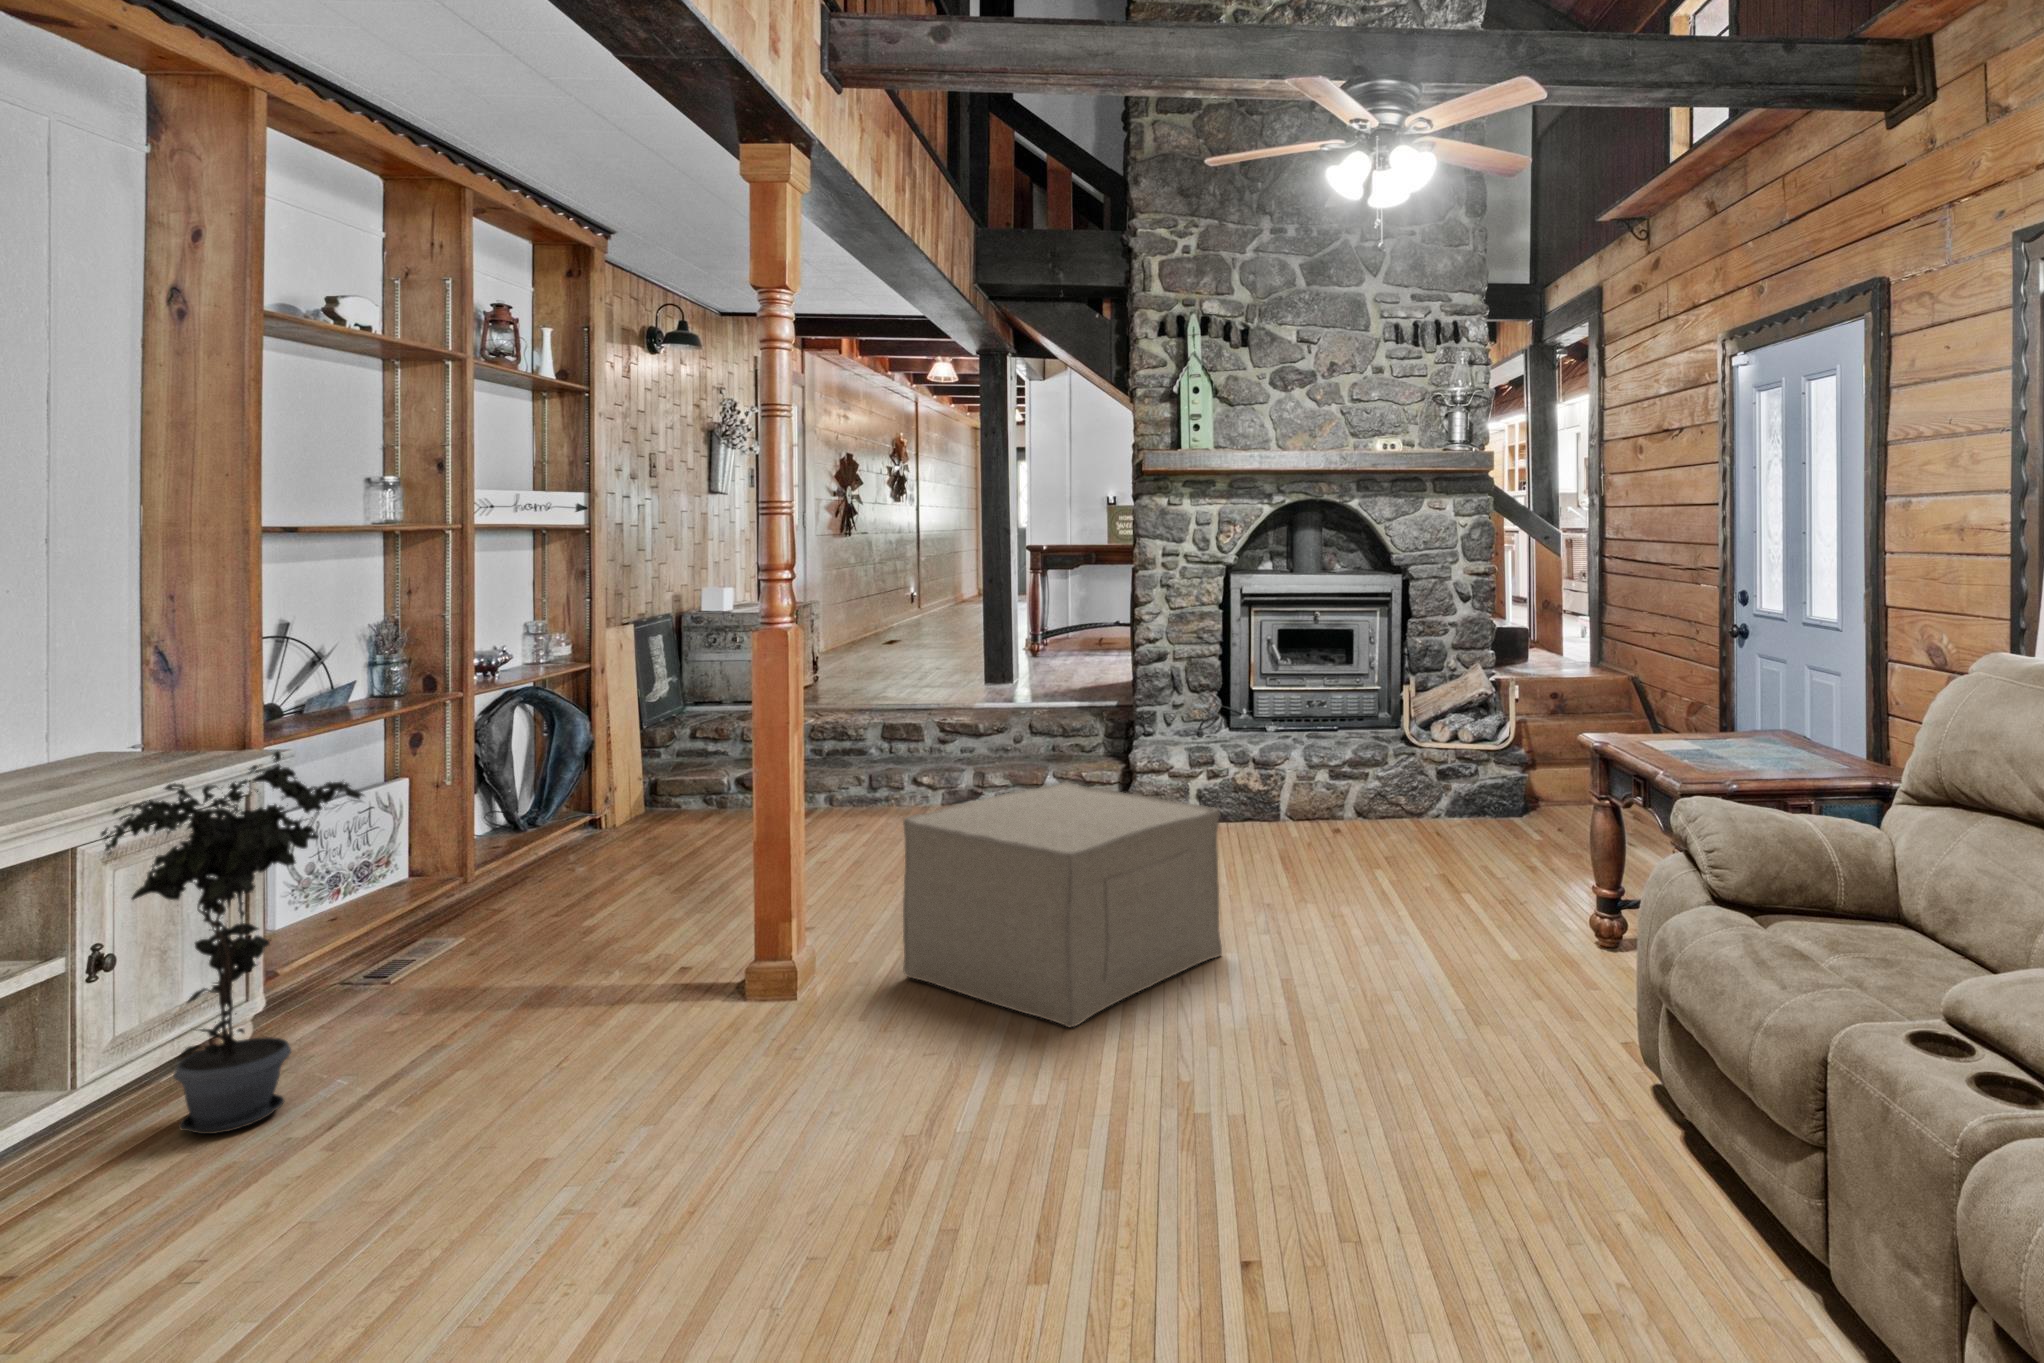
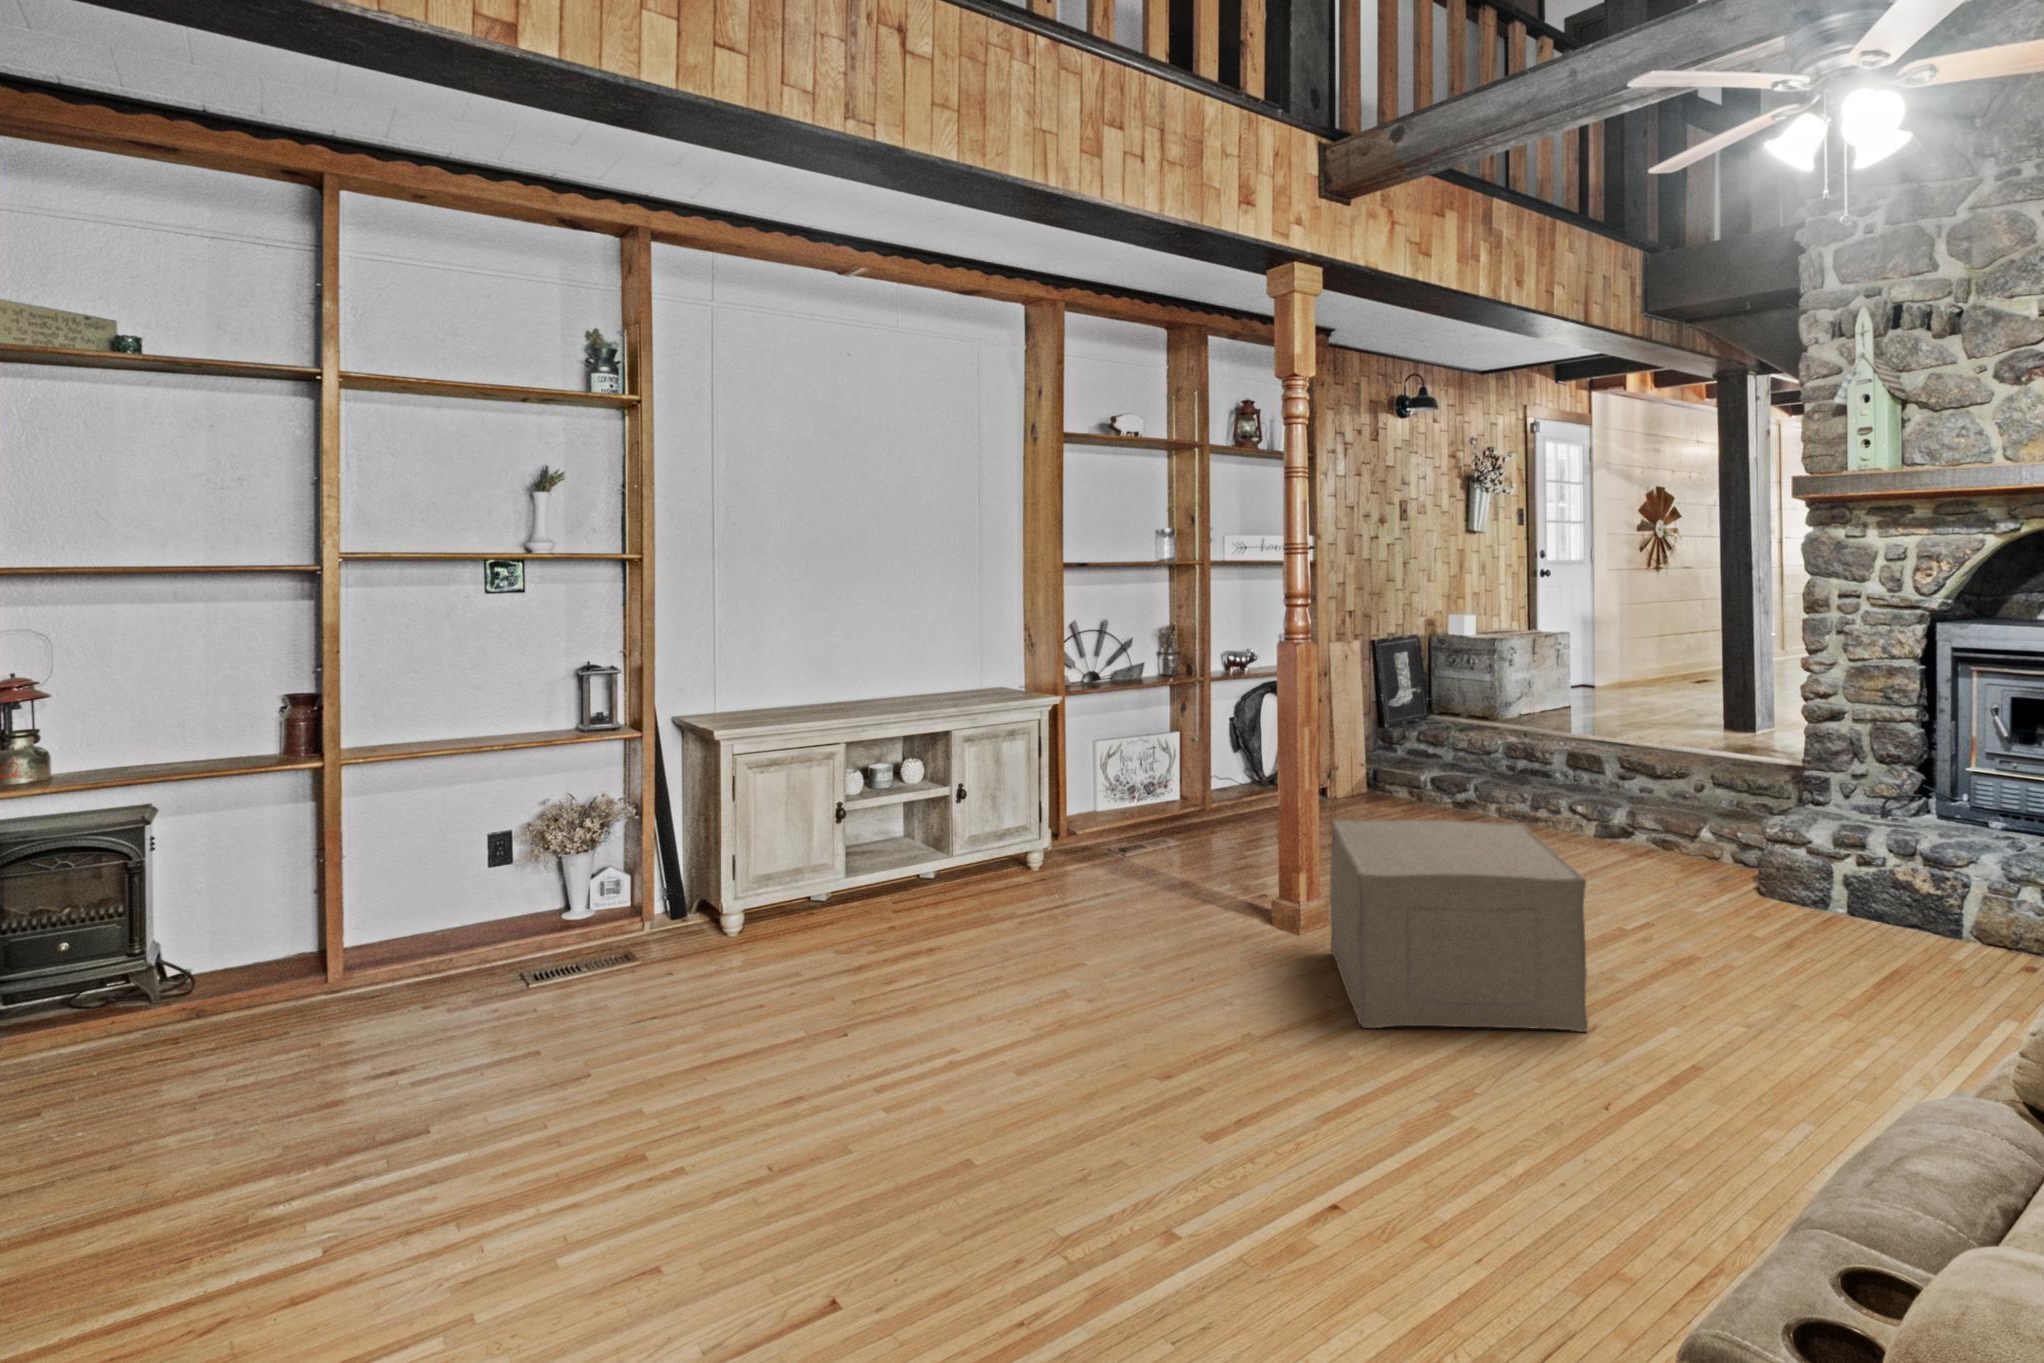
potted plant: present [101,751,364,1134] -> none [904,701,1040,907]

